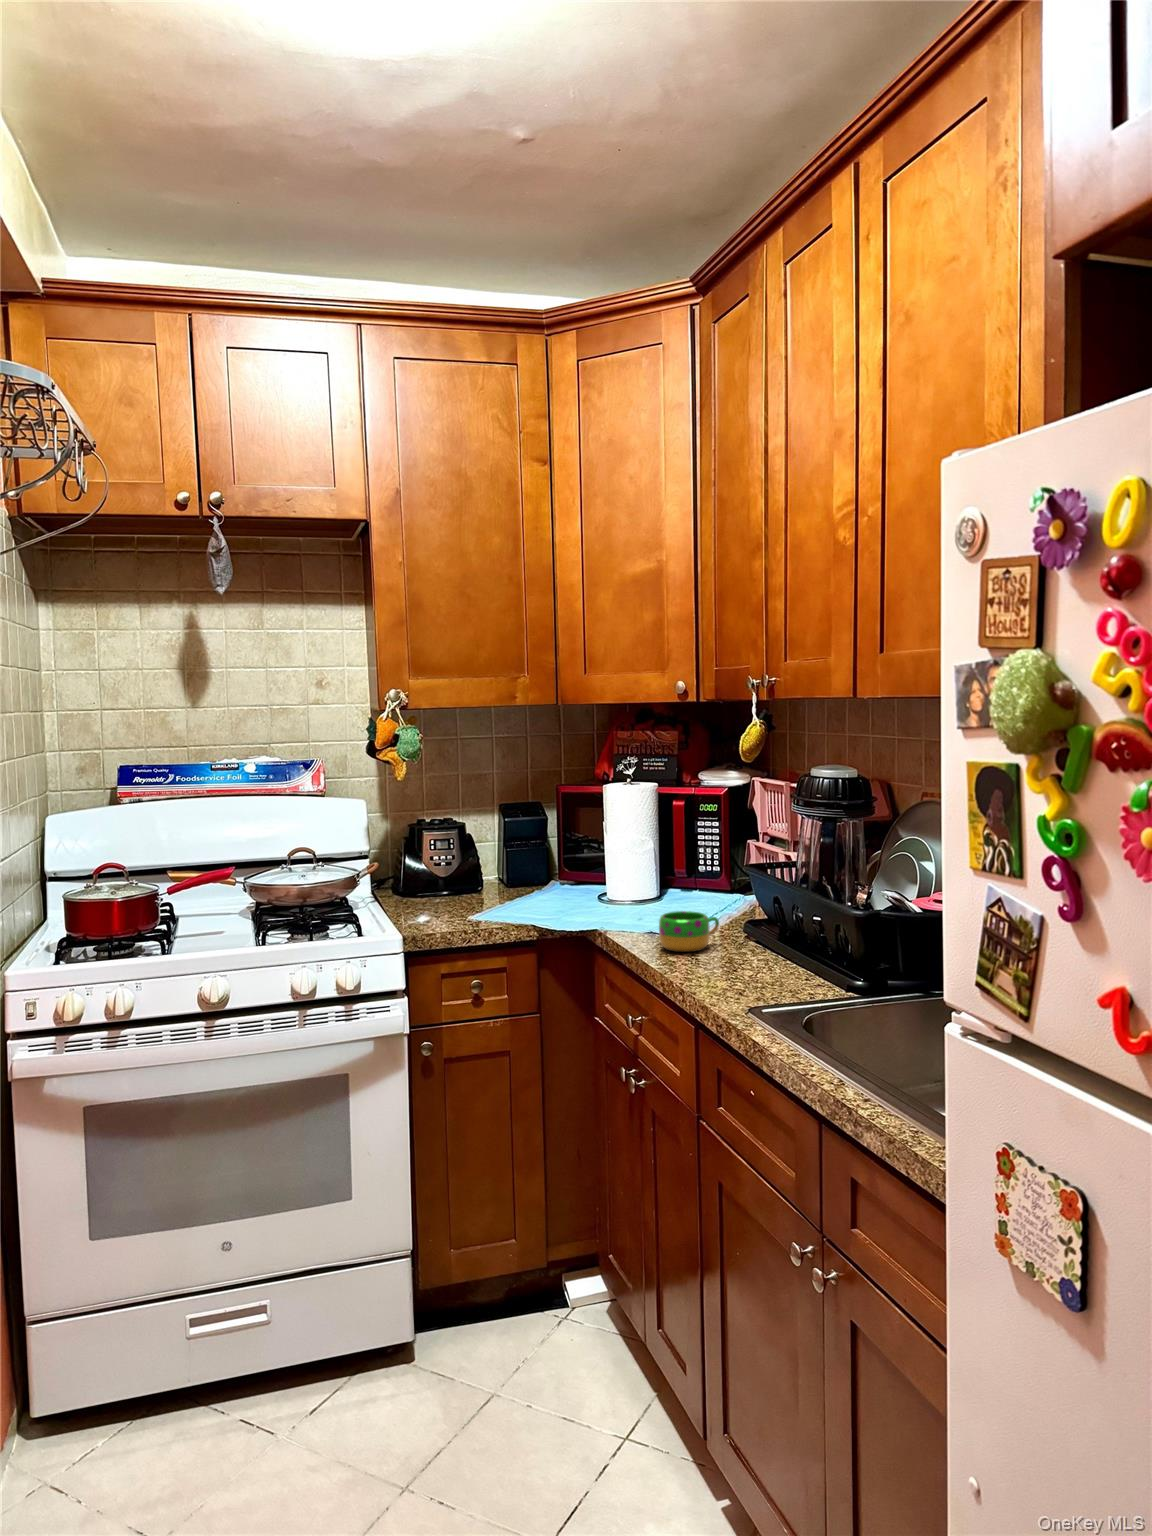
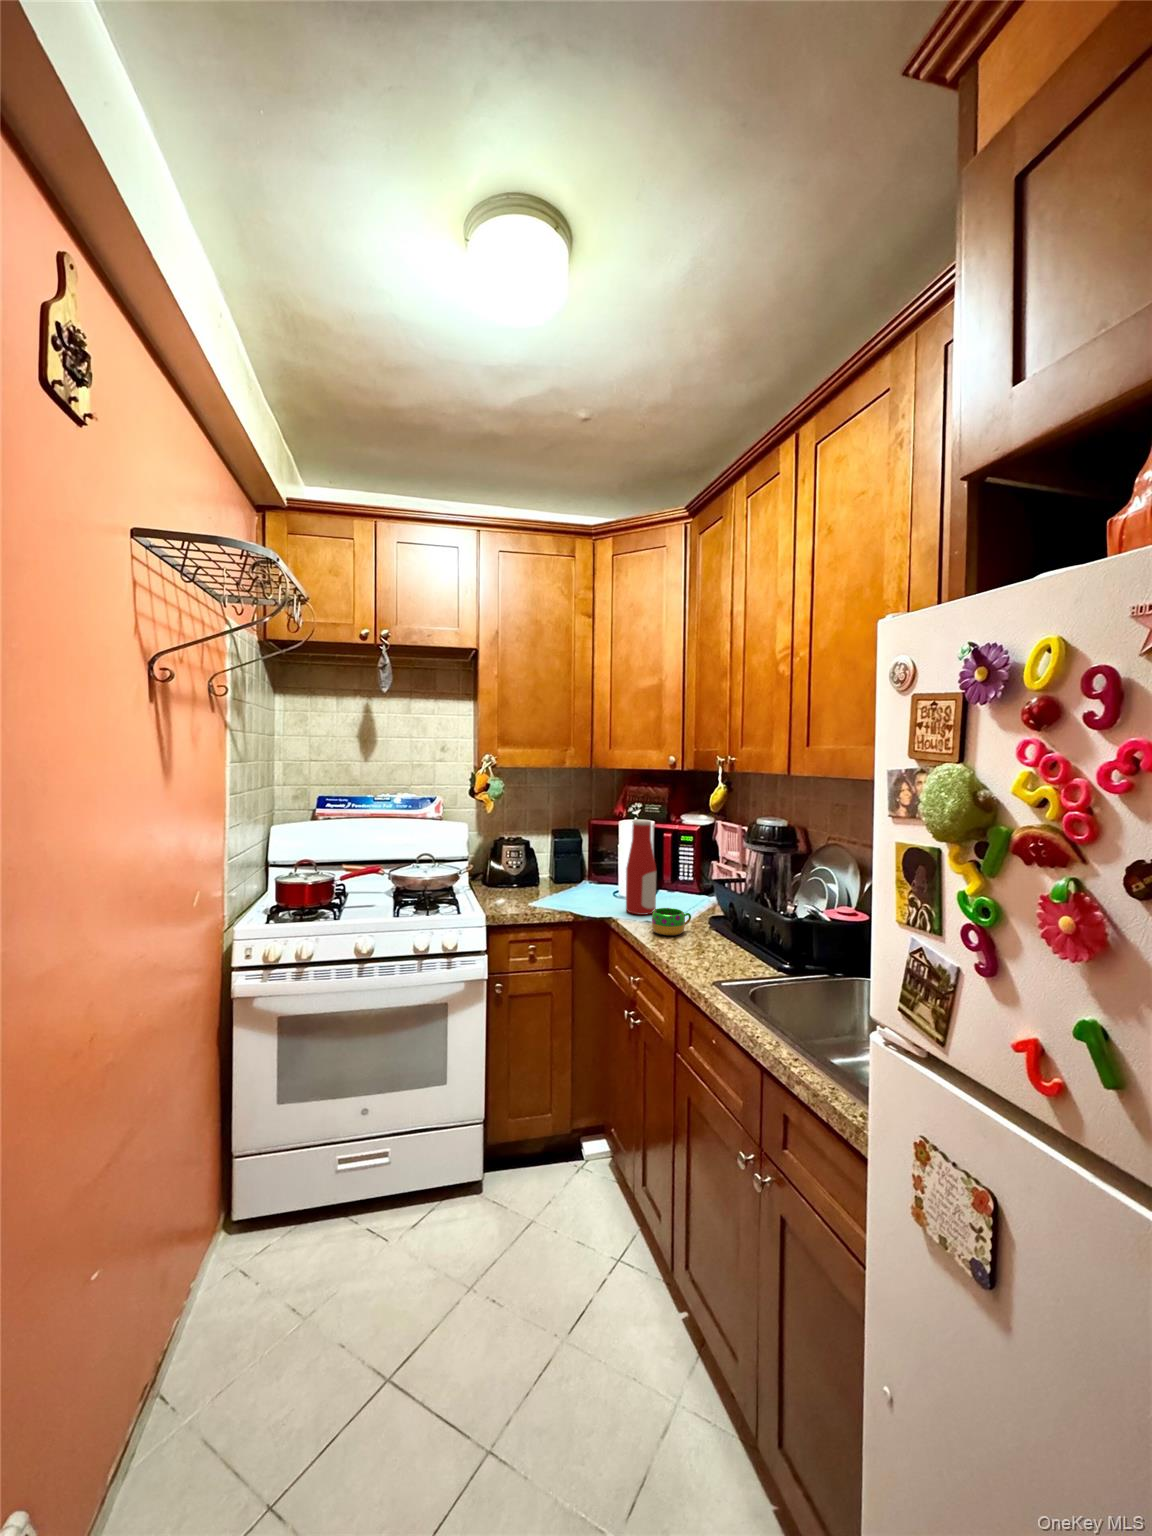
bottle: none [618,779,666,926] -> present [626,820,656,915]

